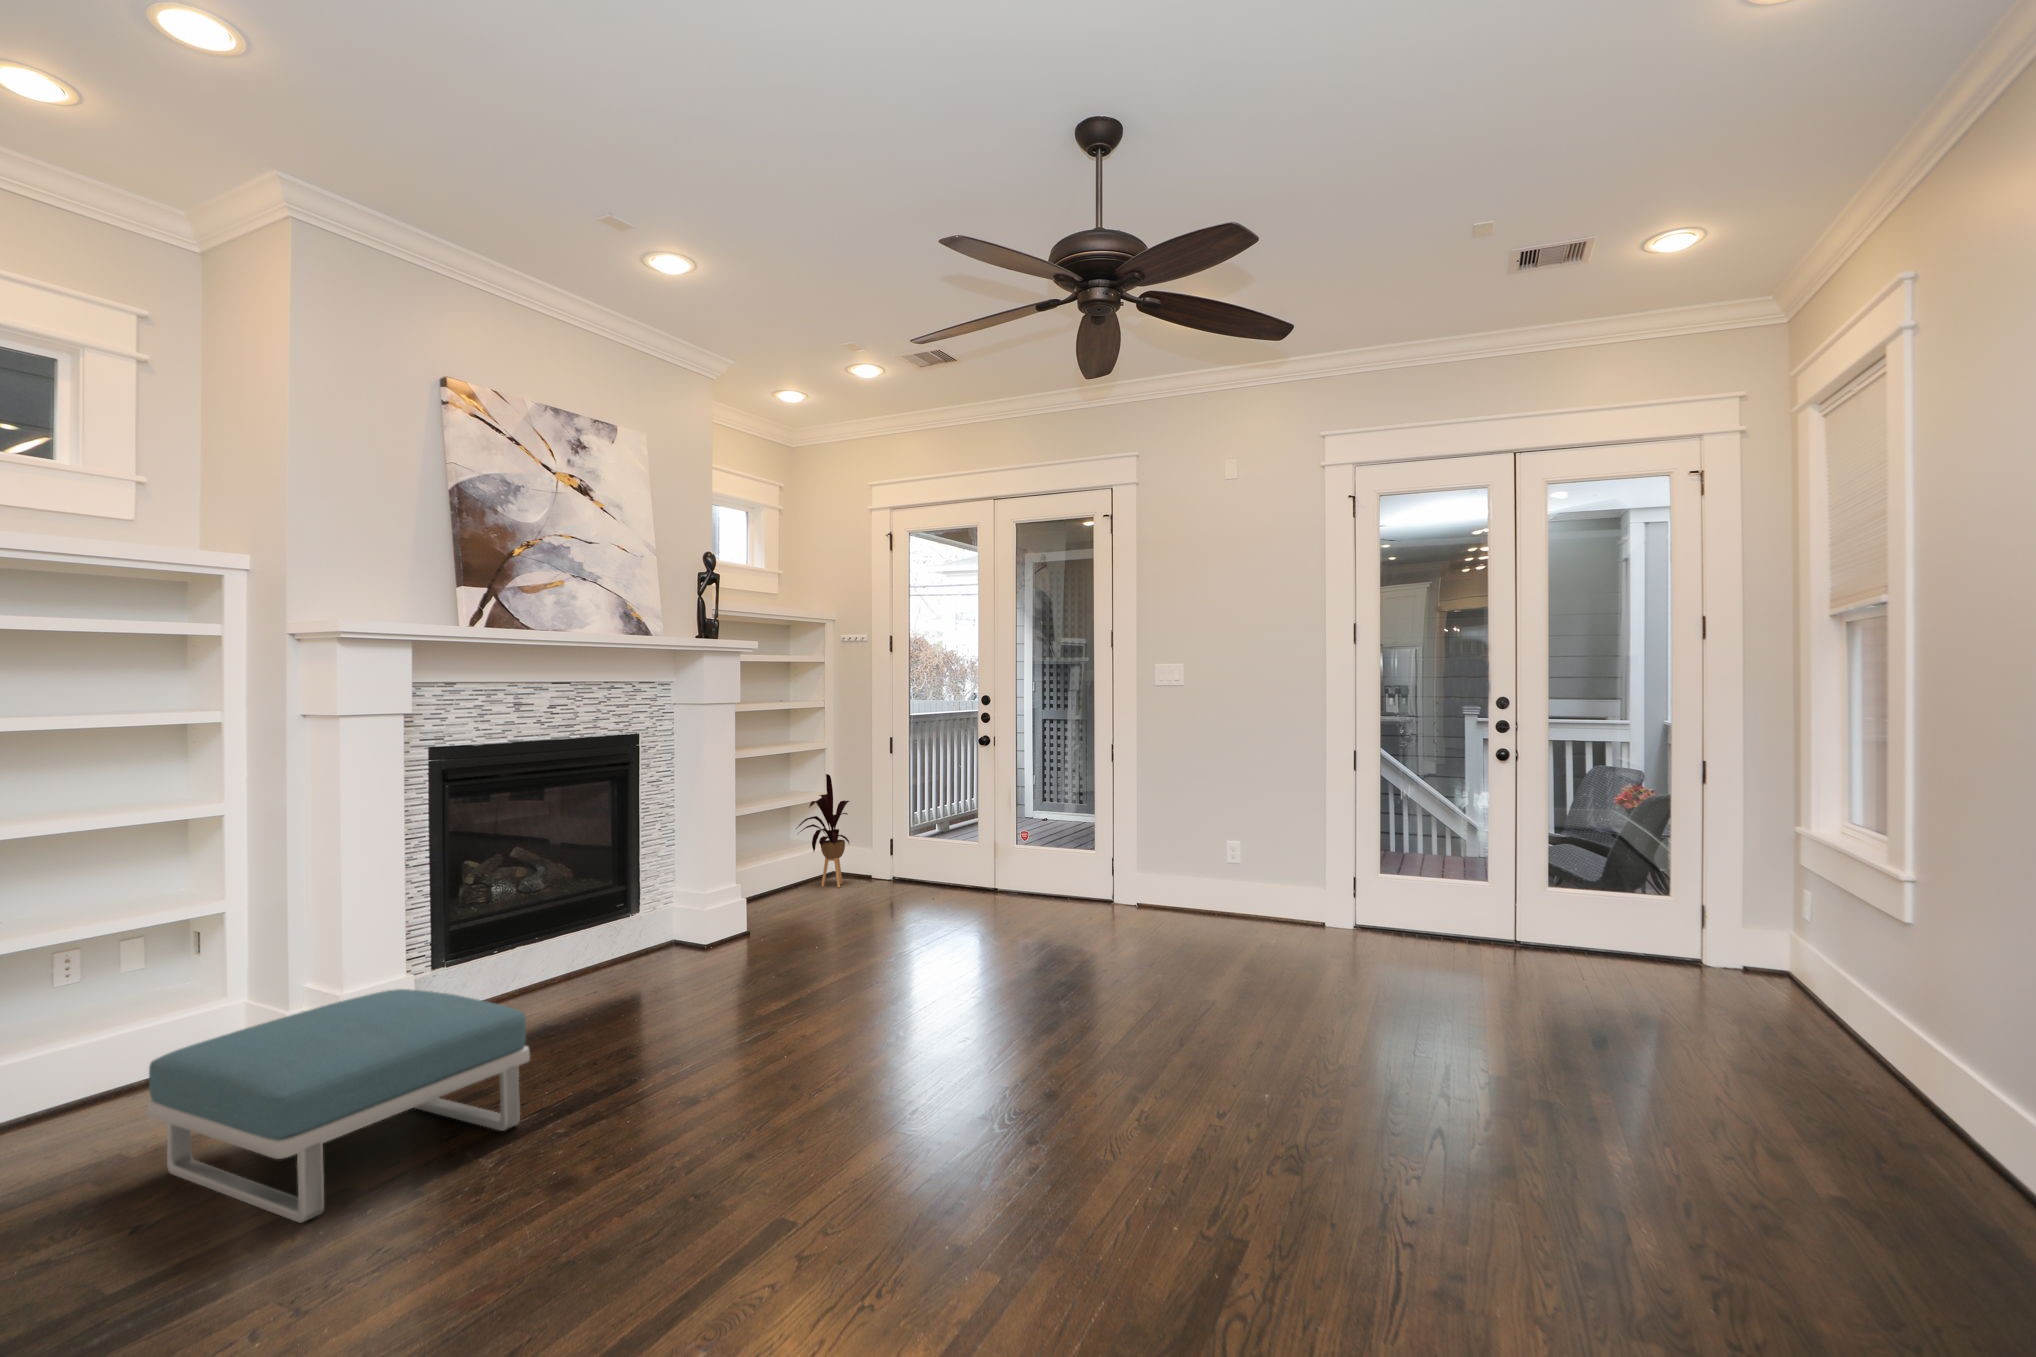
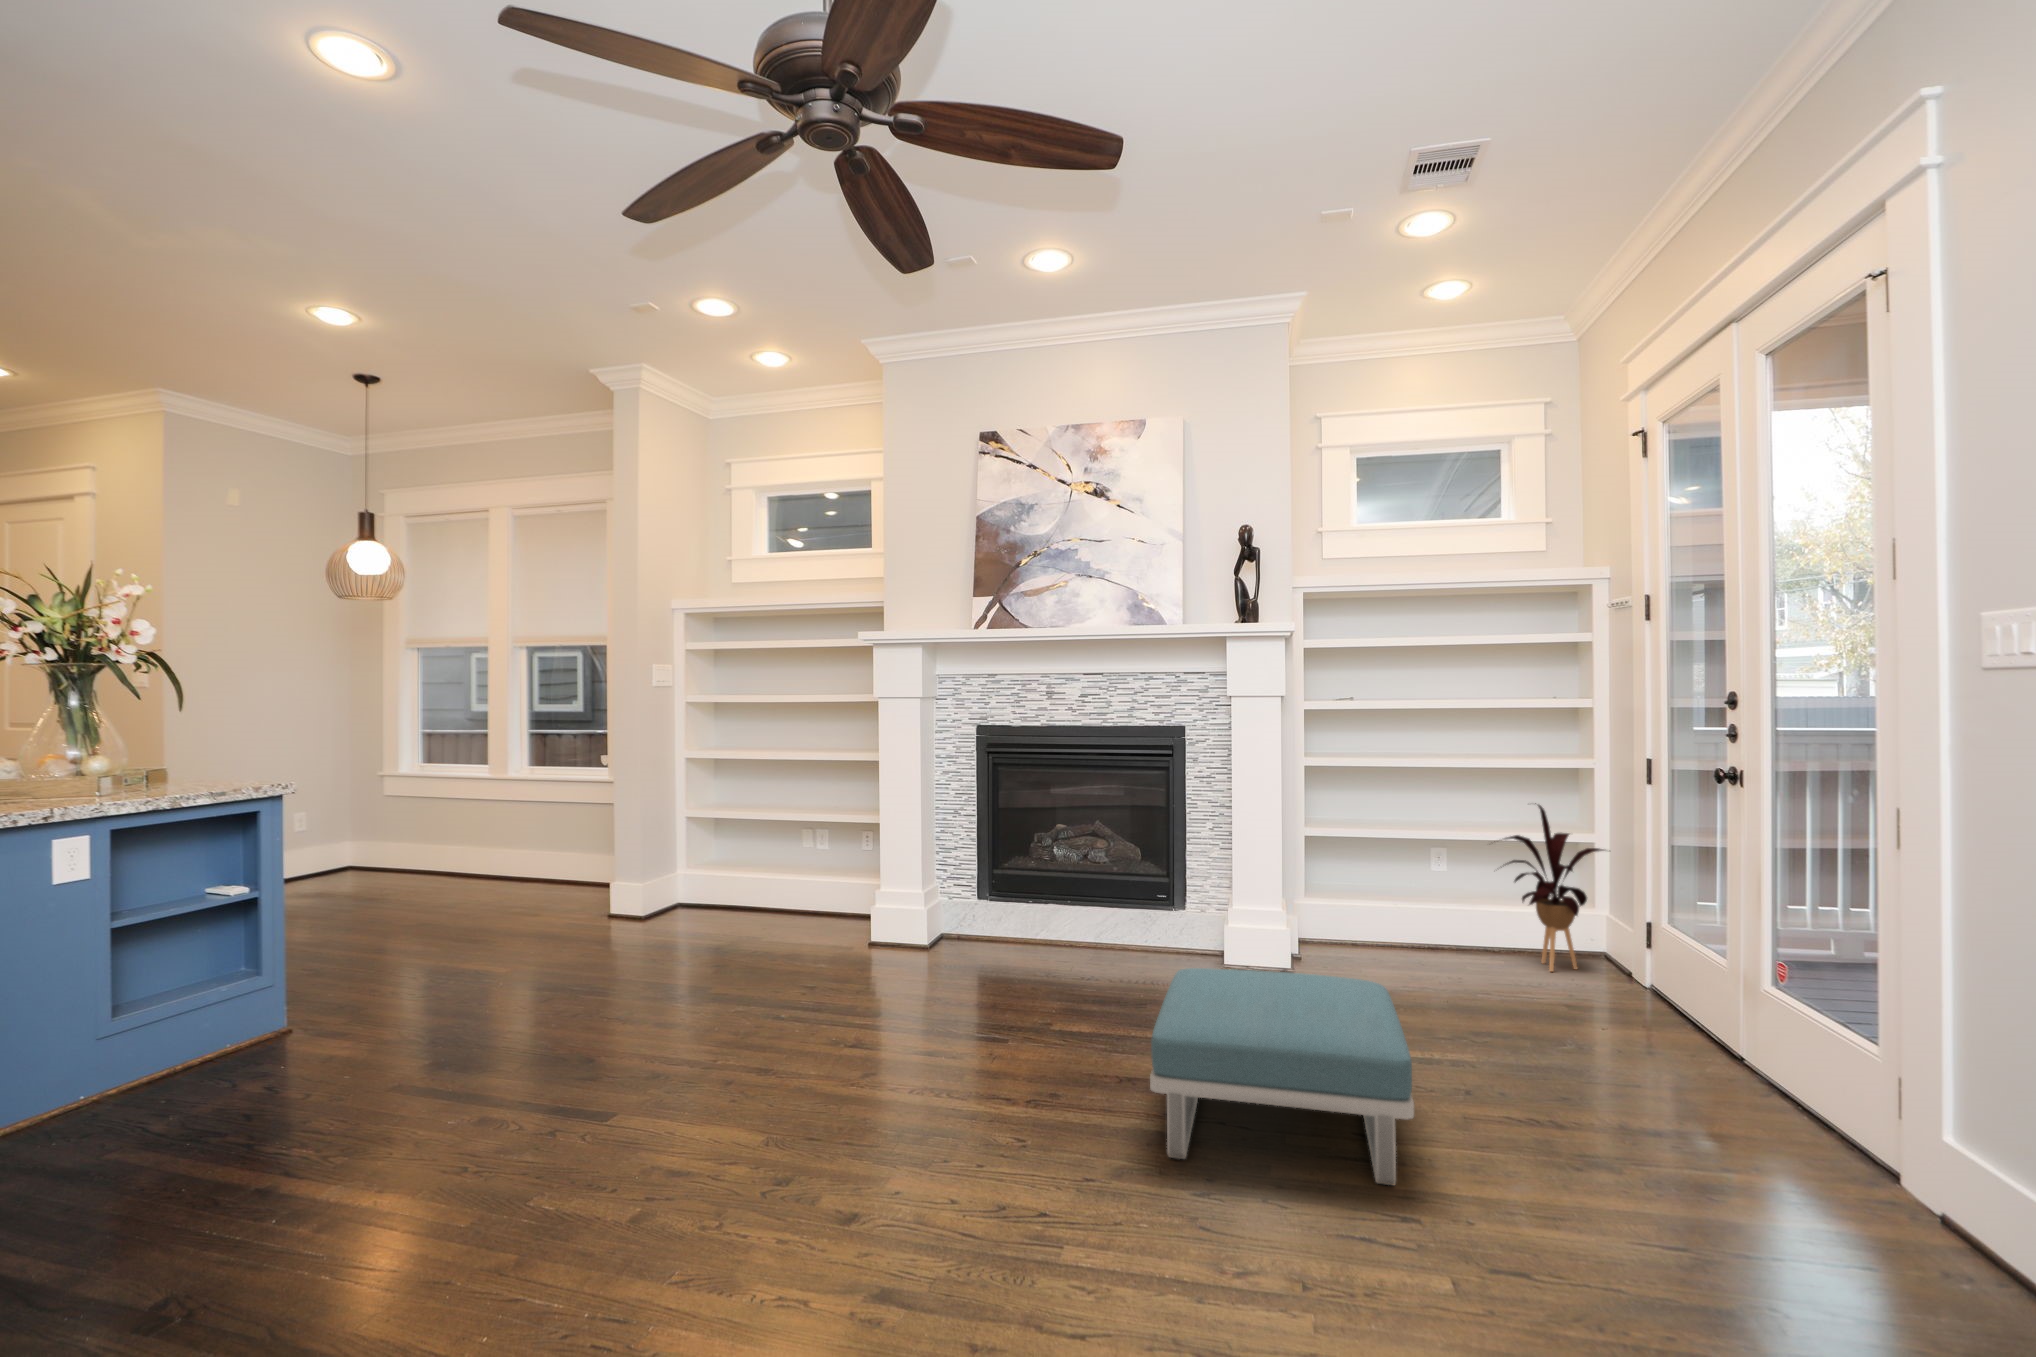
footstool: present [147,989,530,1223] -> present [1150,968,1414,1185]

